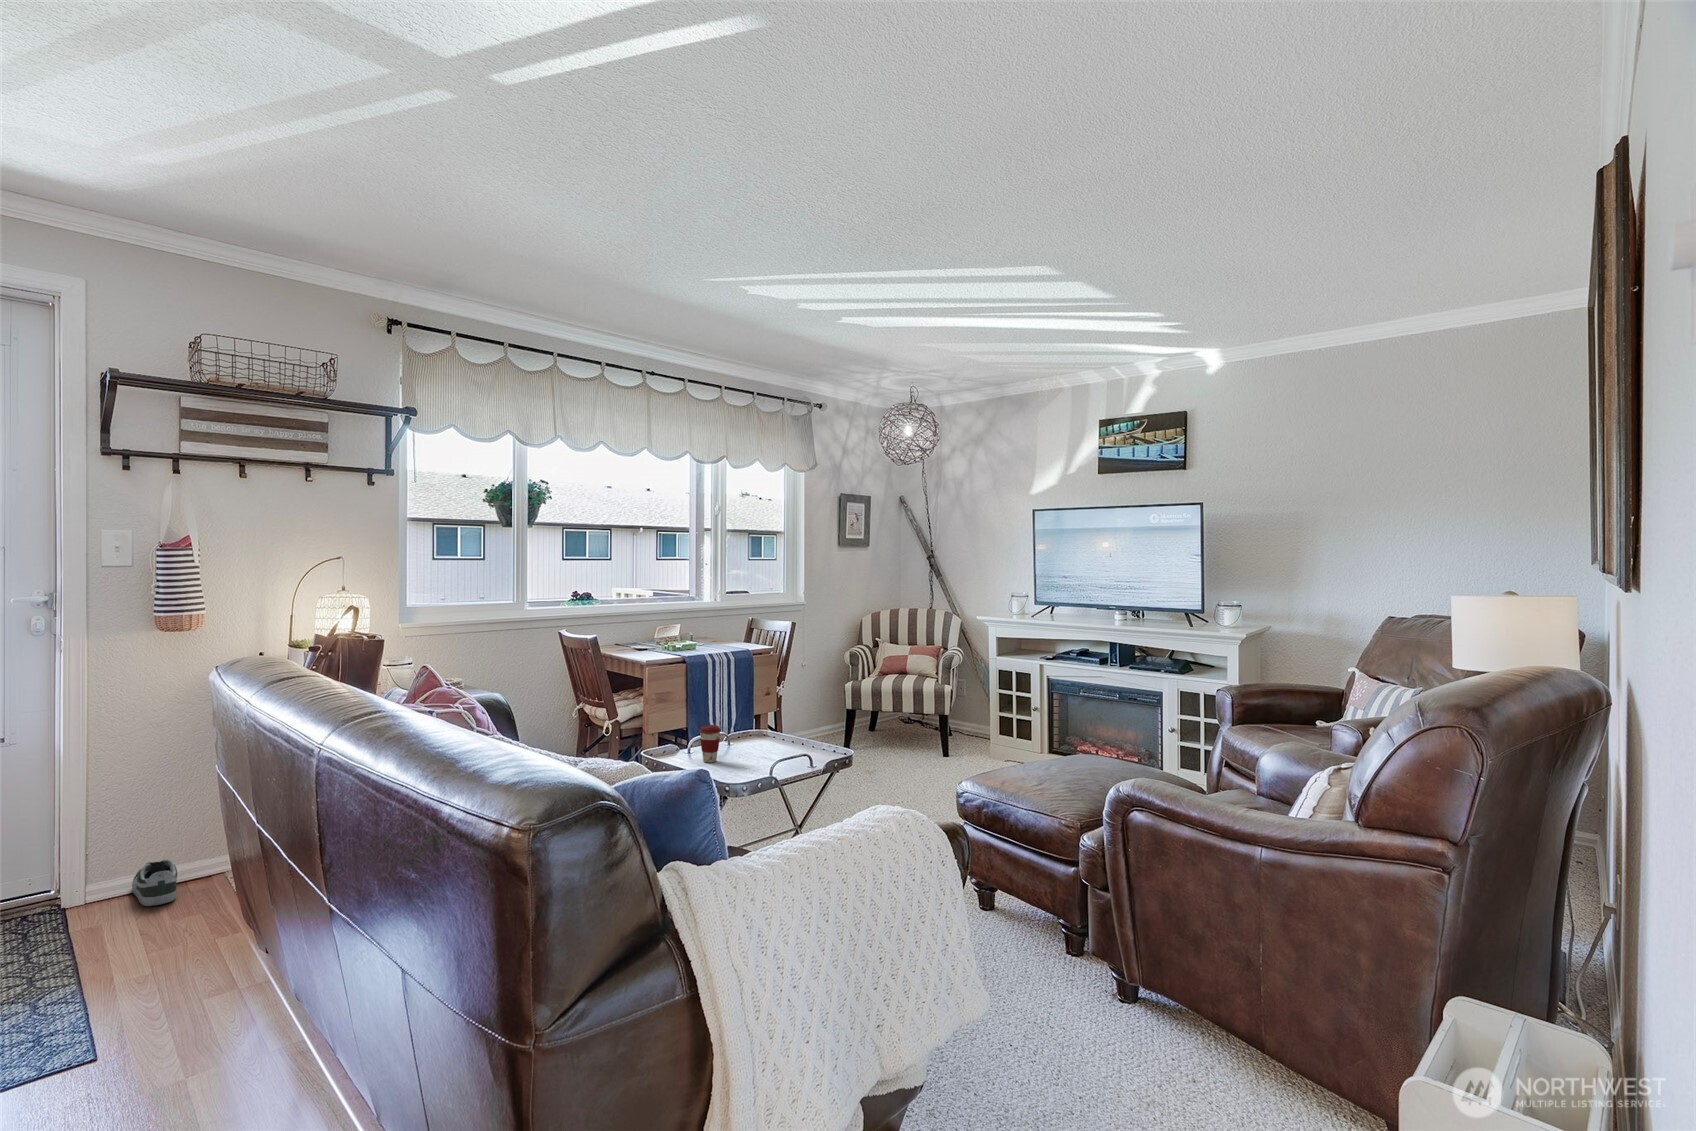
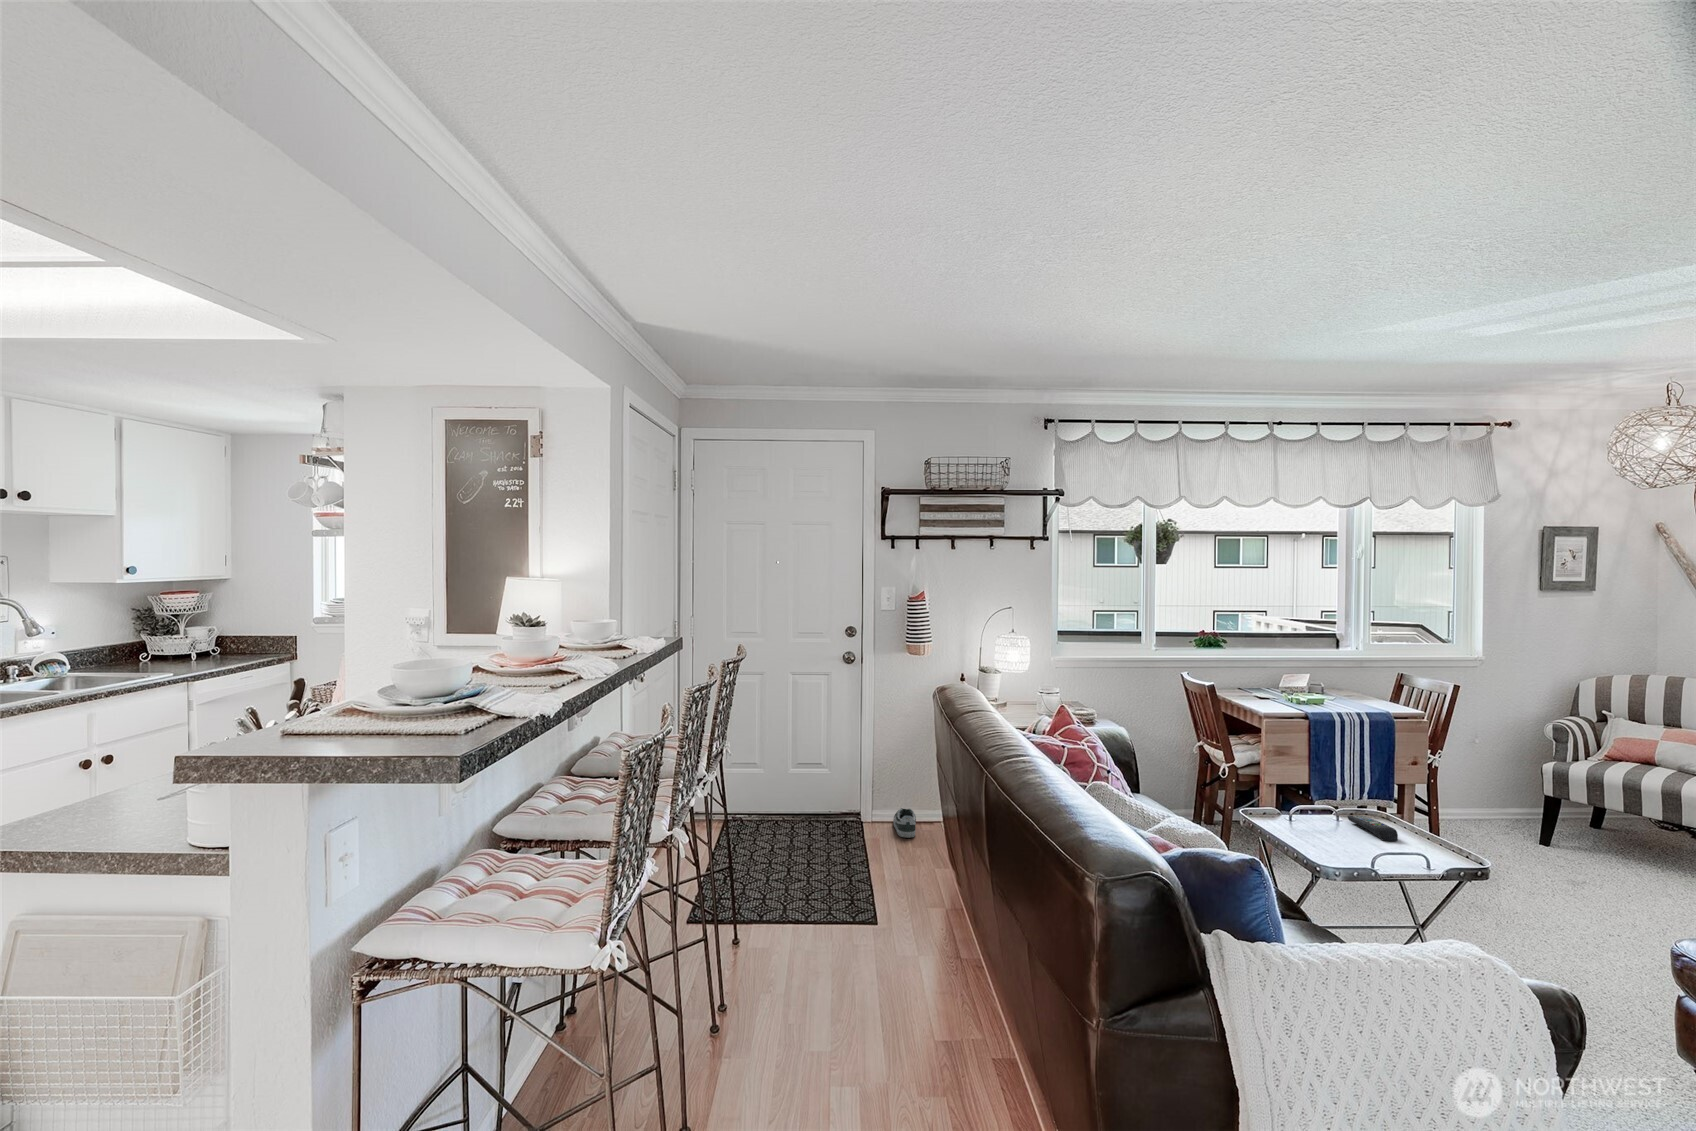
coffee cup: present [699,725,721,762] -> none [1296,787,1320,824]
remote control: none [742,745,790,764] -> present [1347,815,1398,841]

